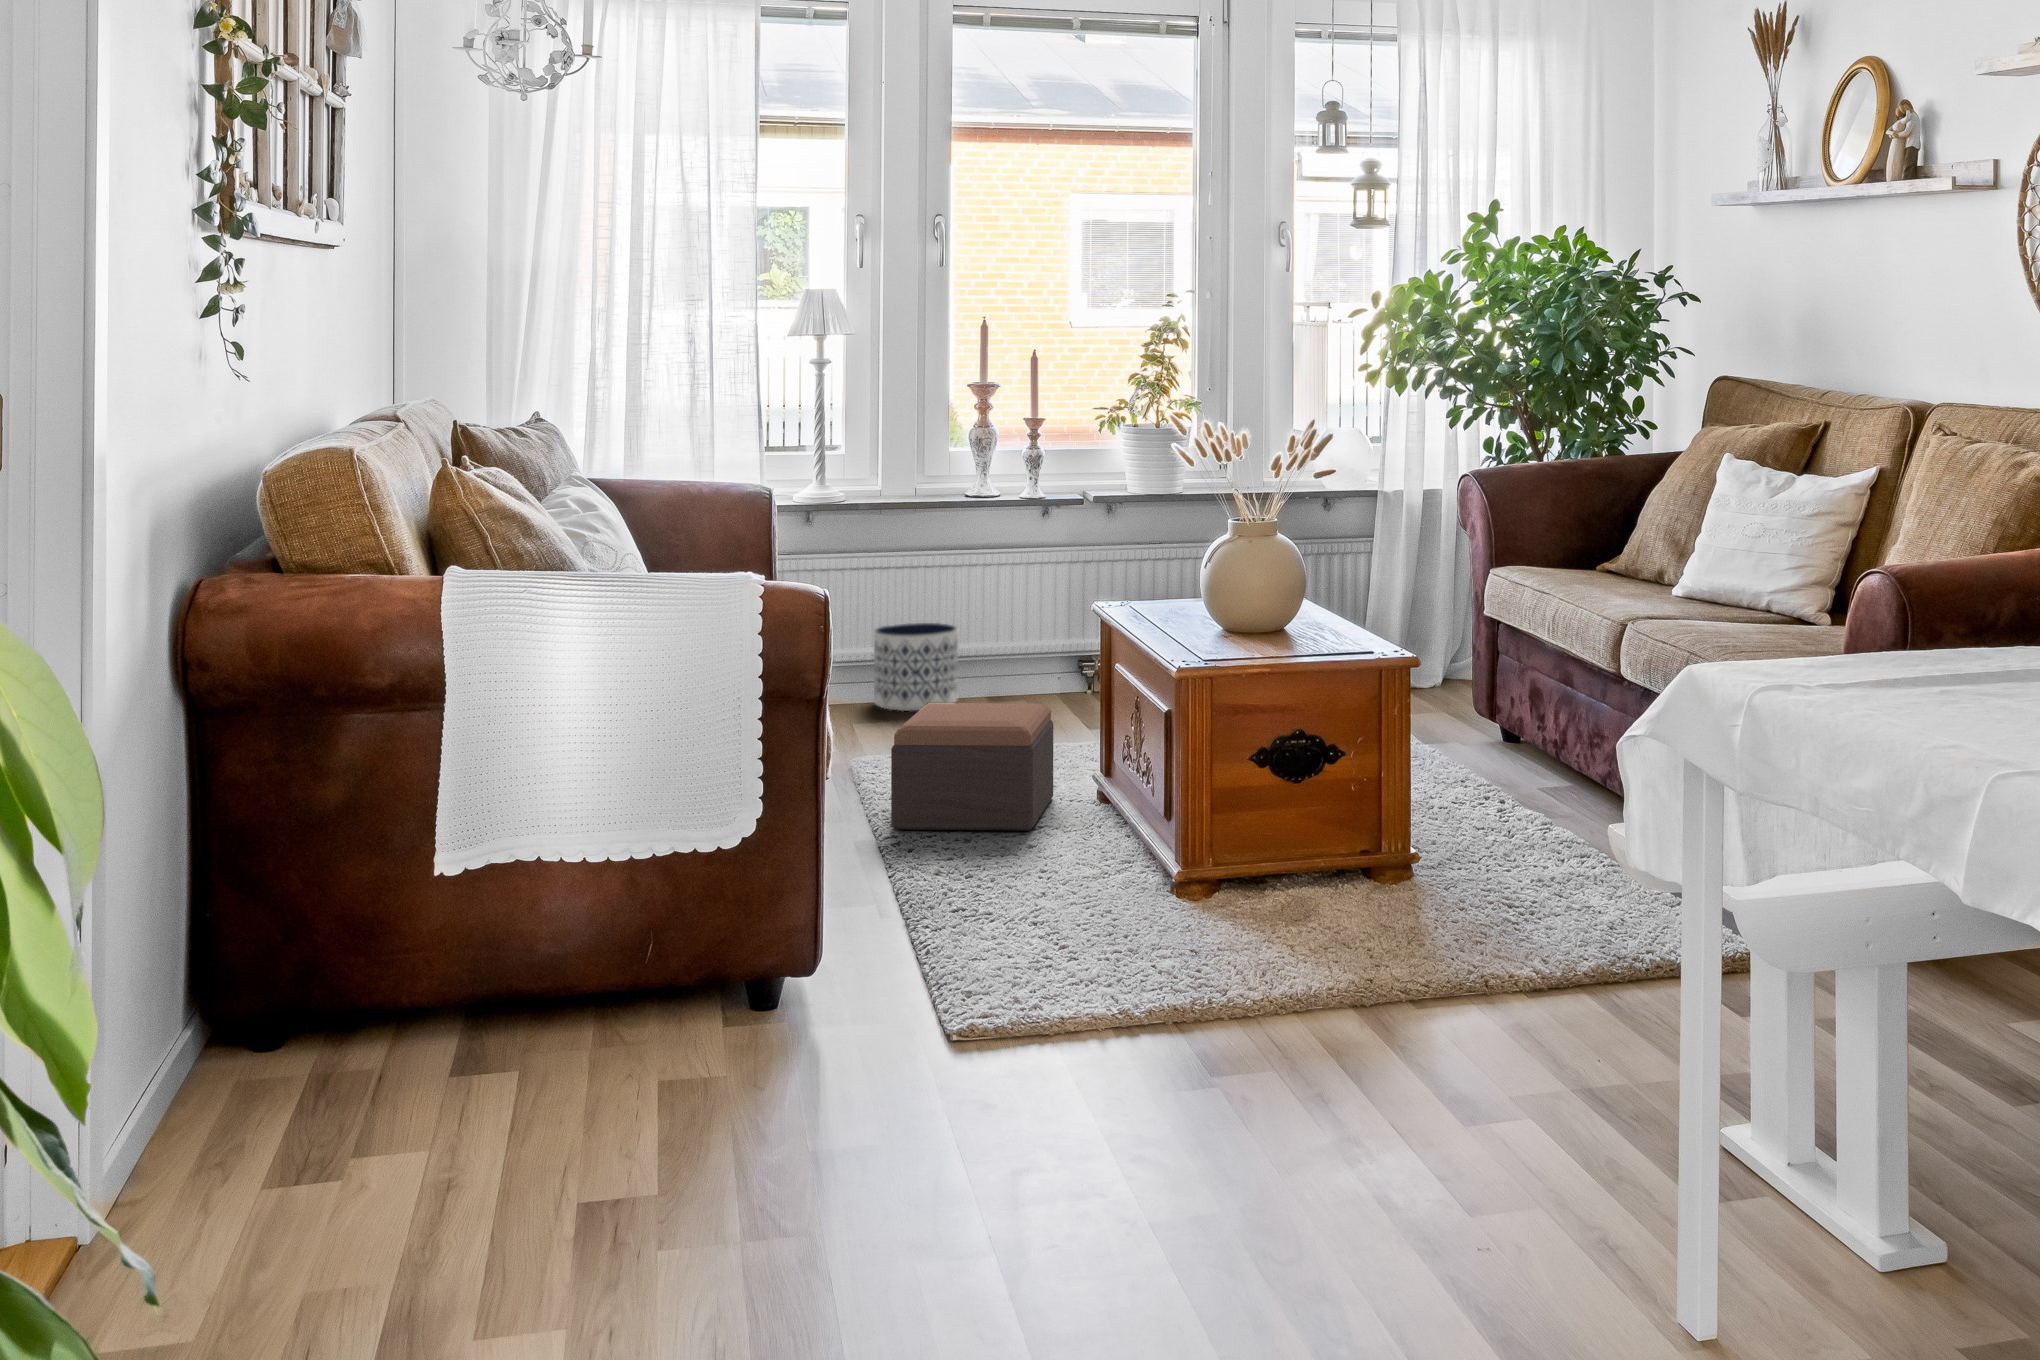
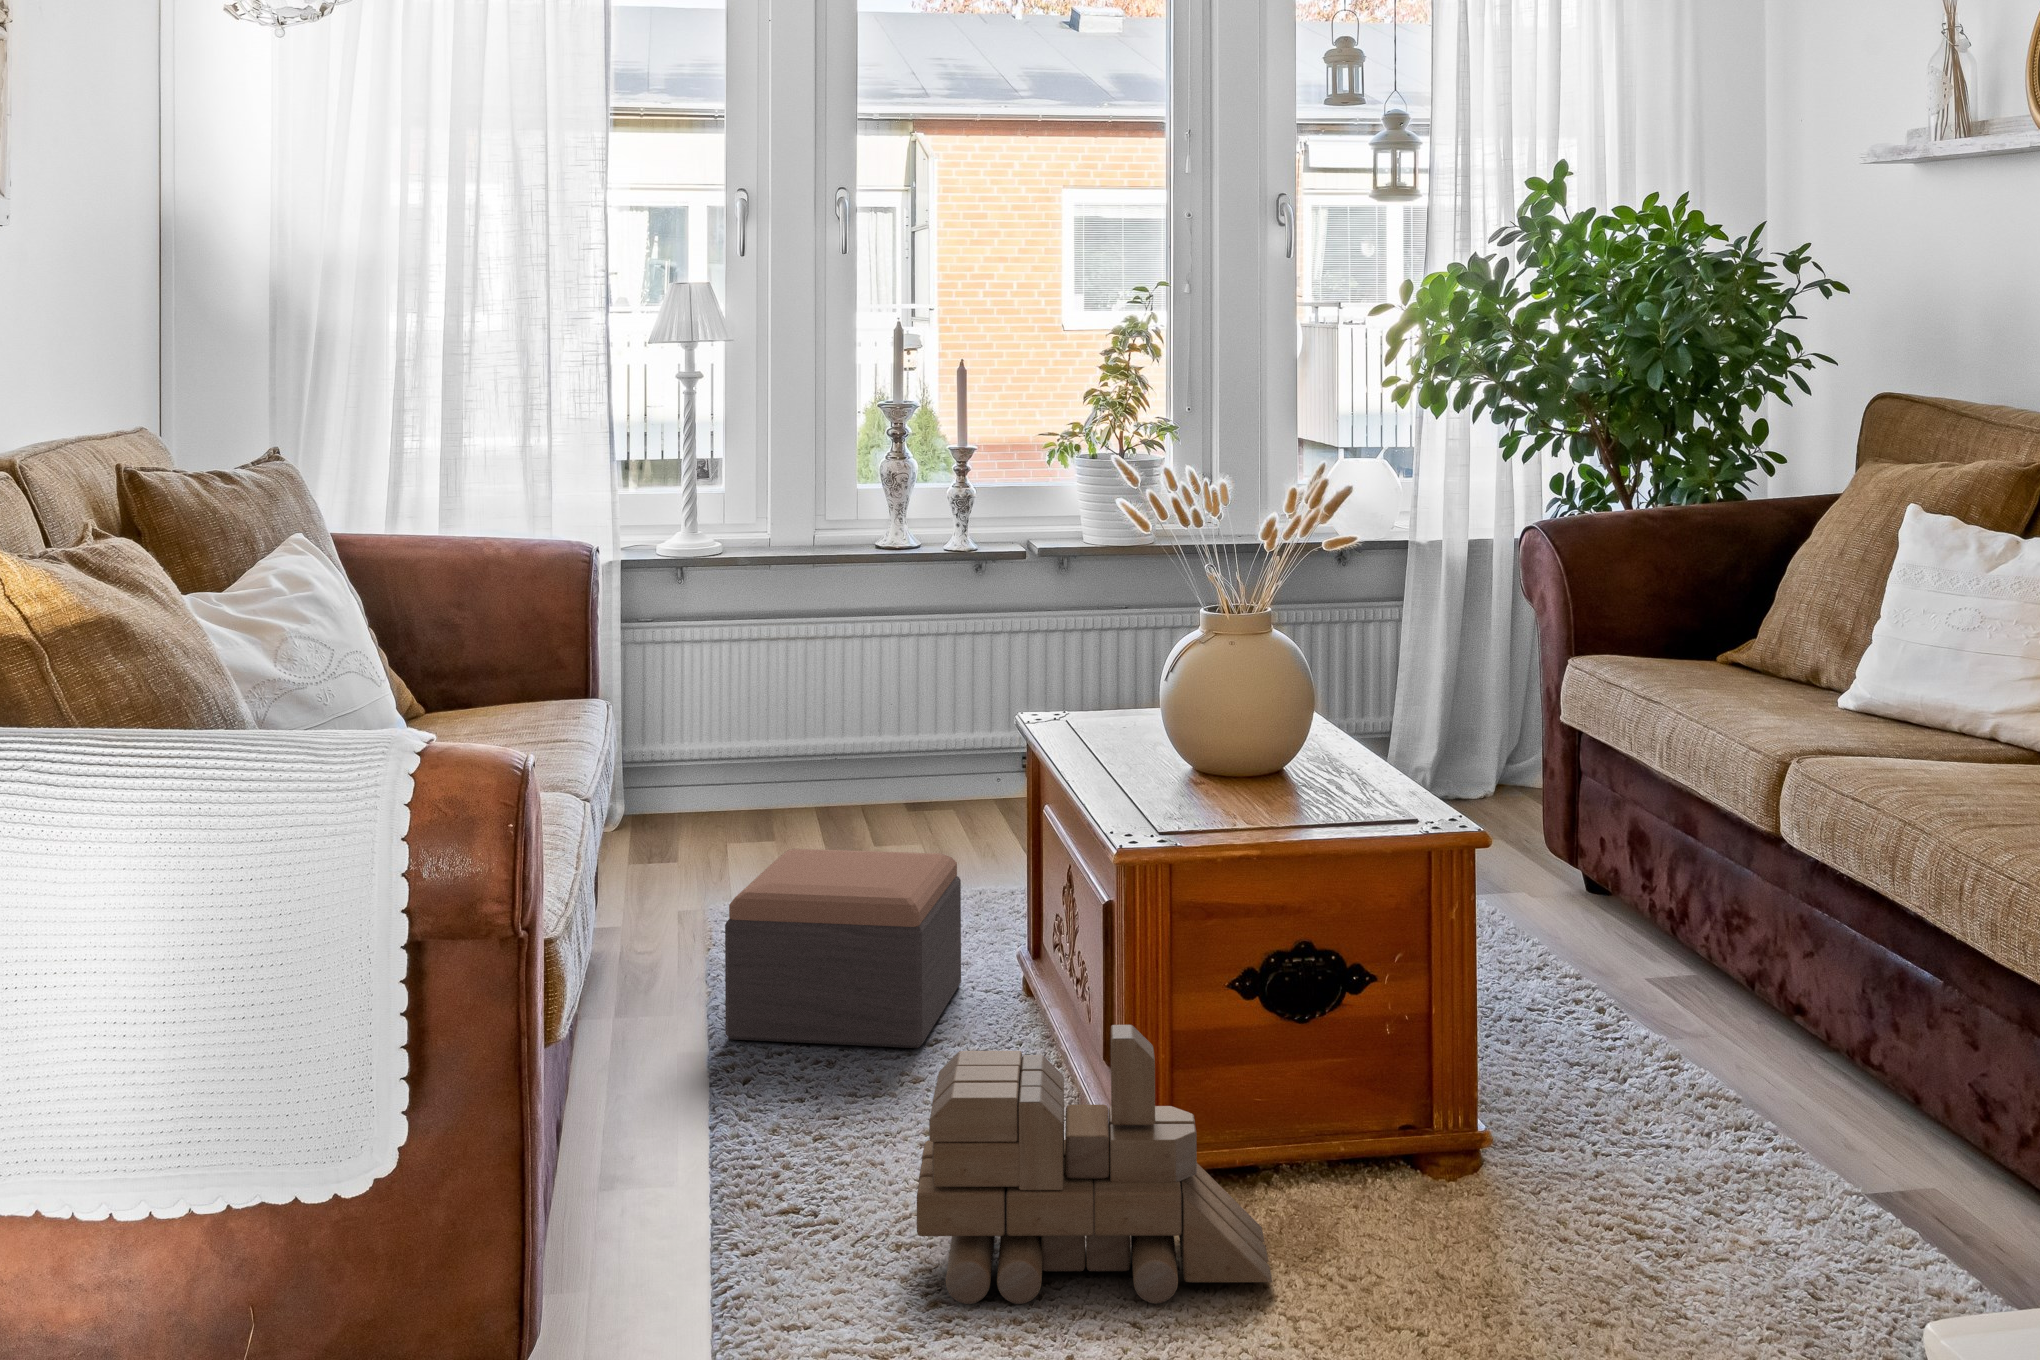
planter: present [874,623,958,711] -> none [757,708,864,825]
toy train: none [1053,774,1278,944] -> present [917,1025,1272,1304]

